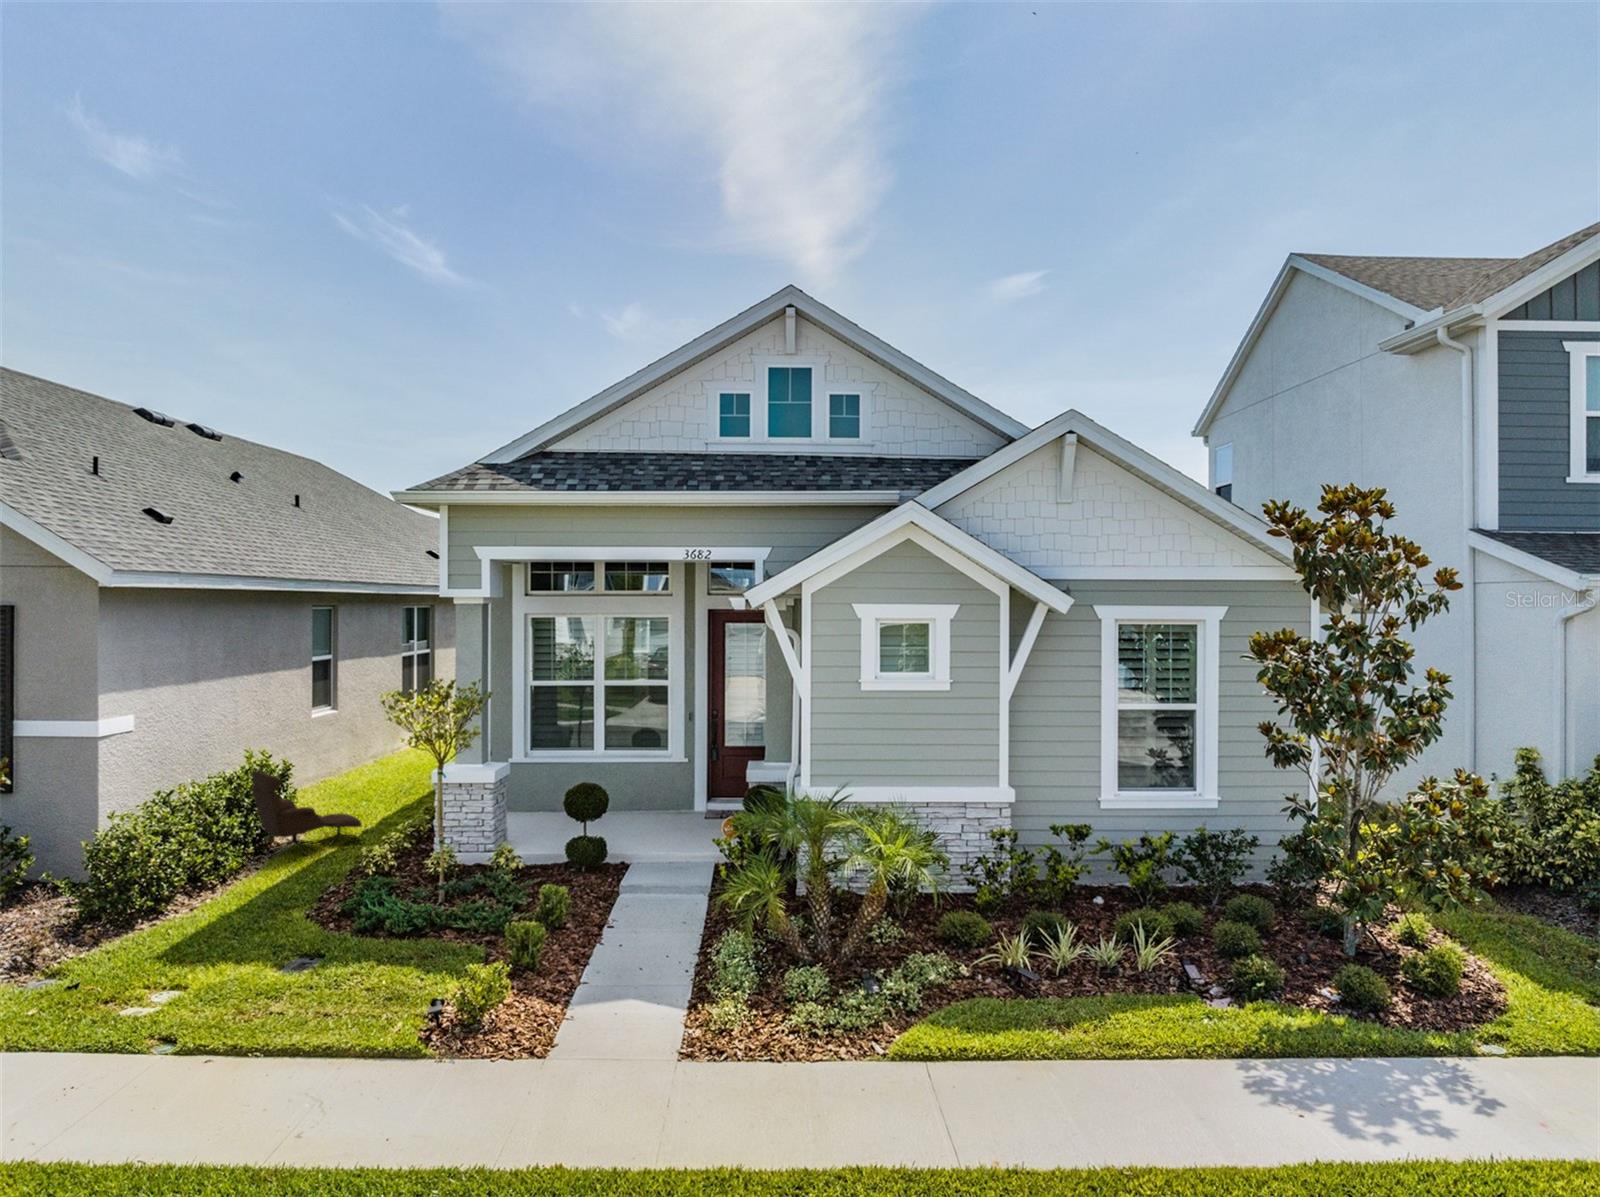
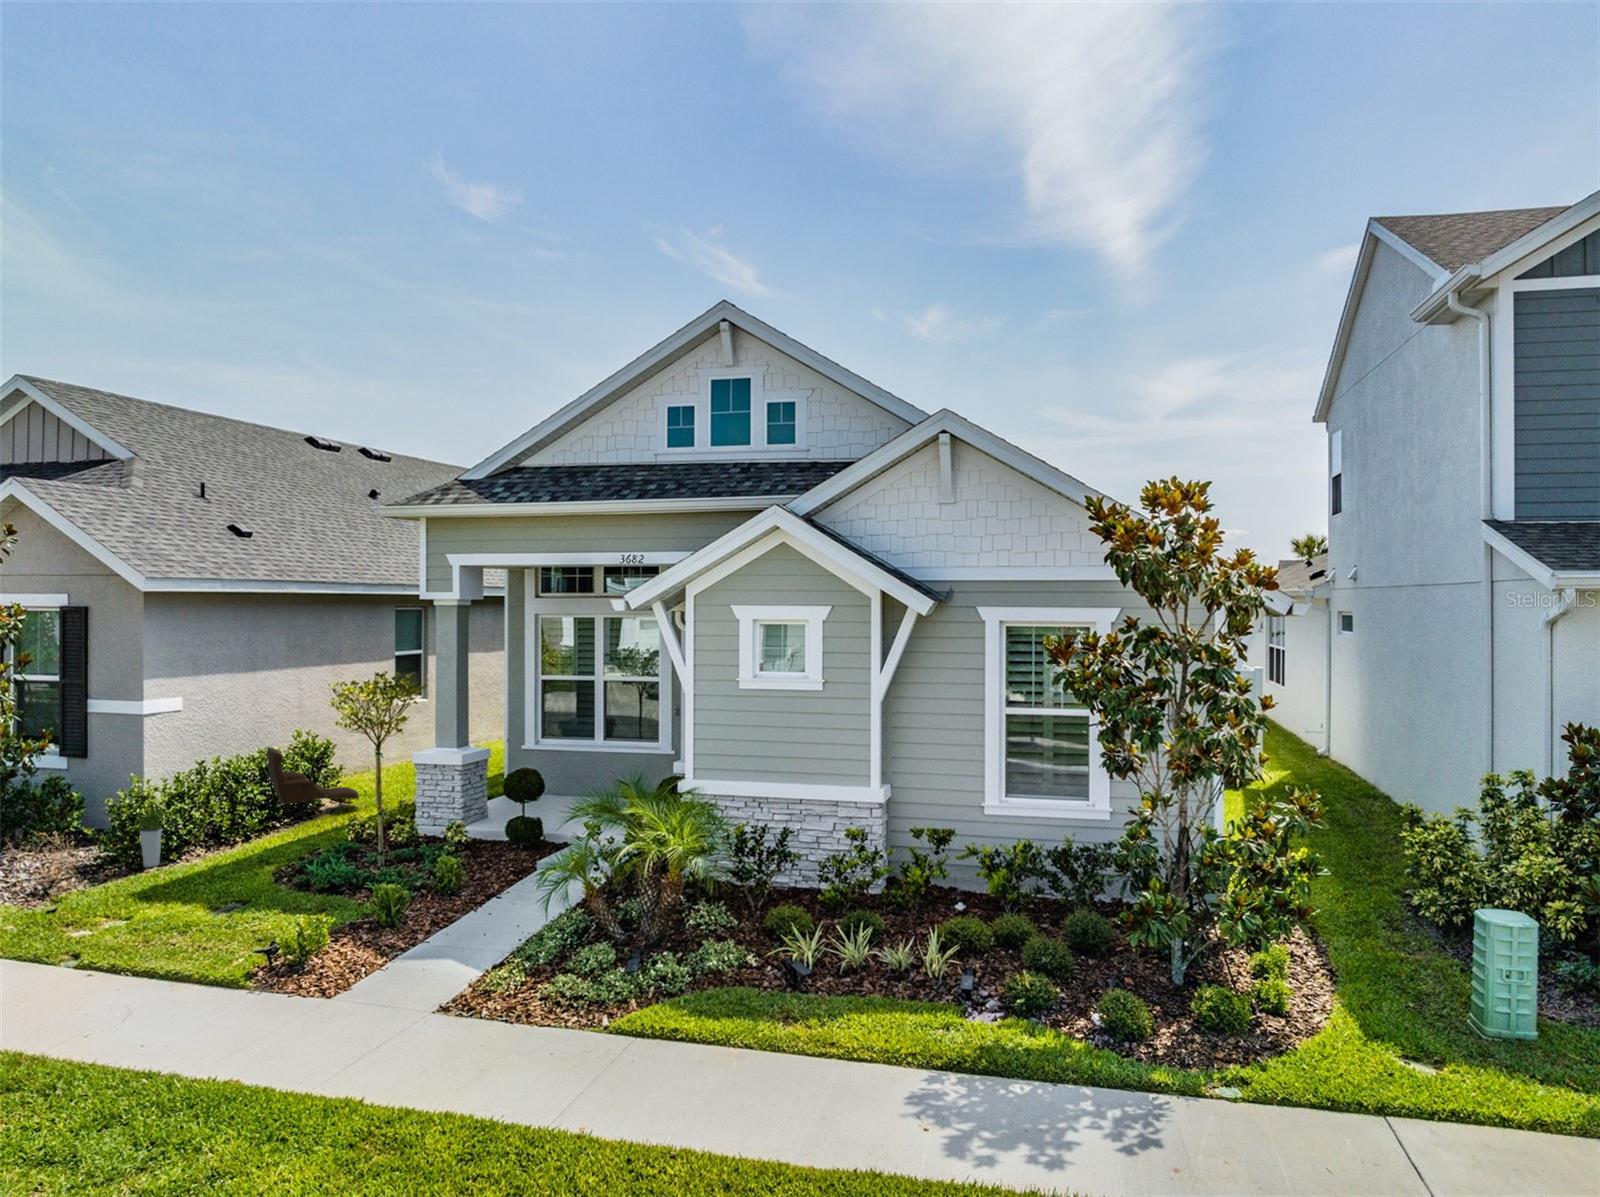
planter: none [137,848,174,924] -> present [140,809,165,867]

